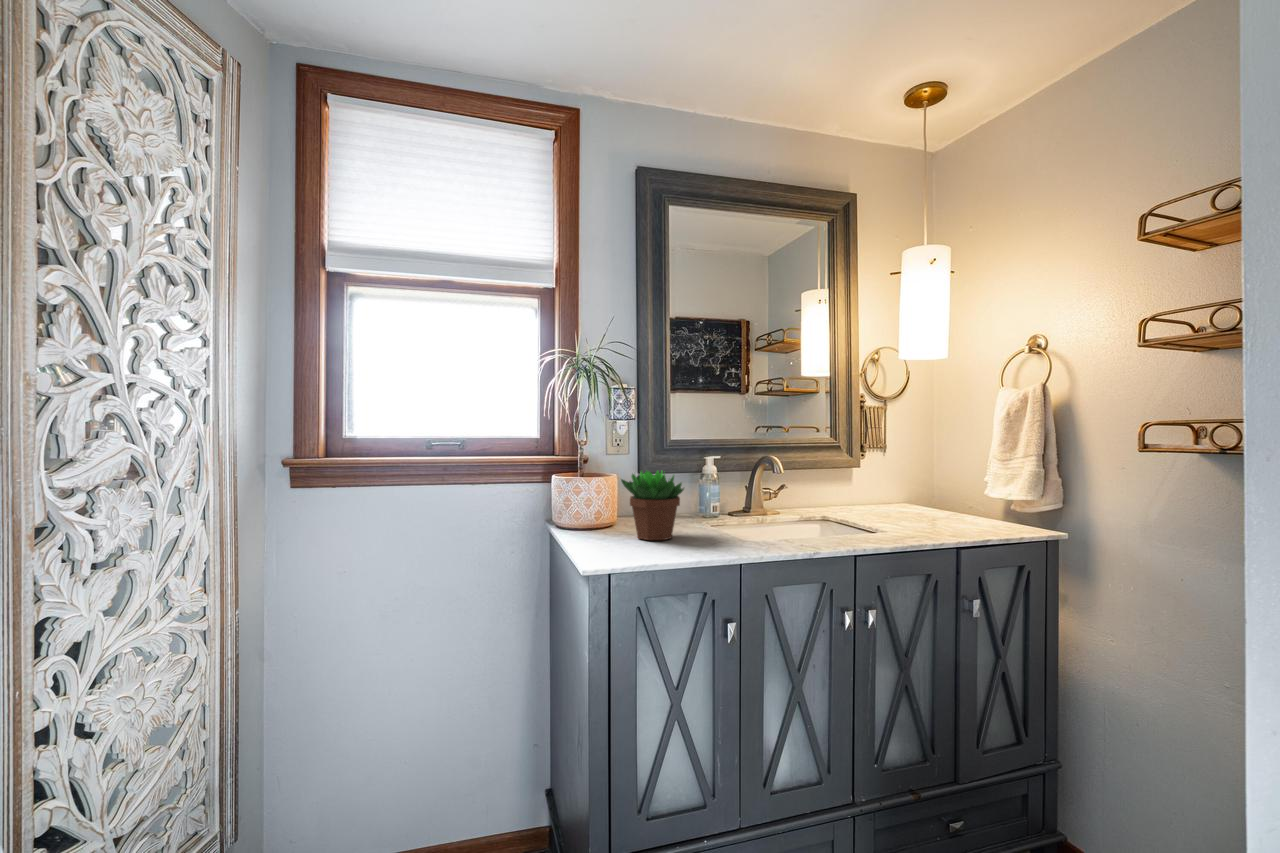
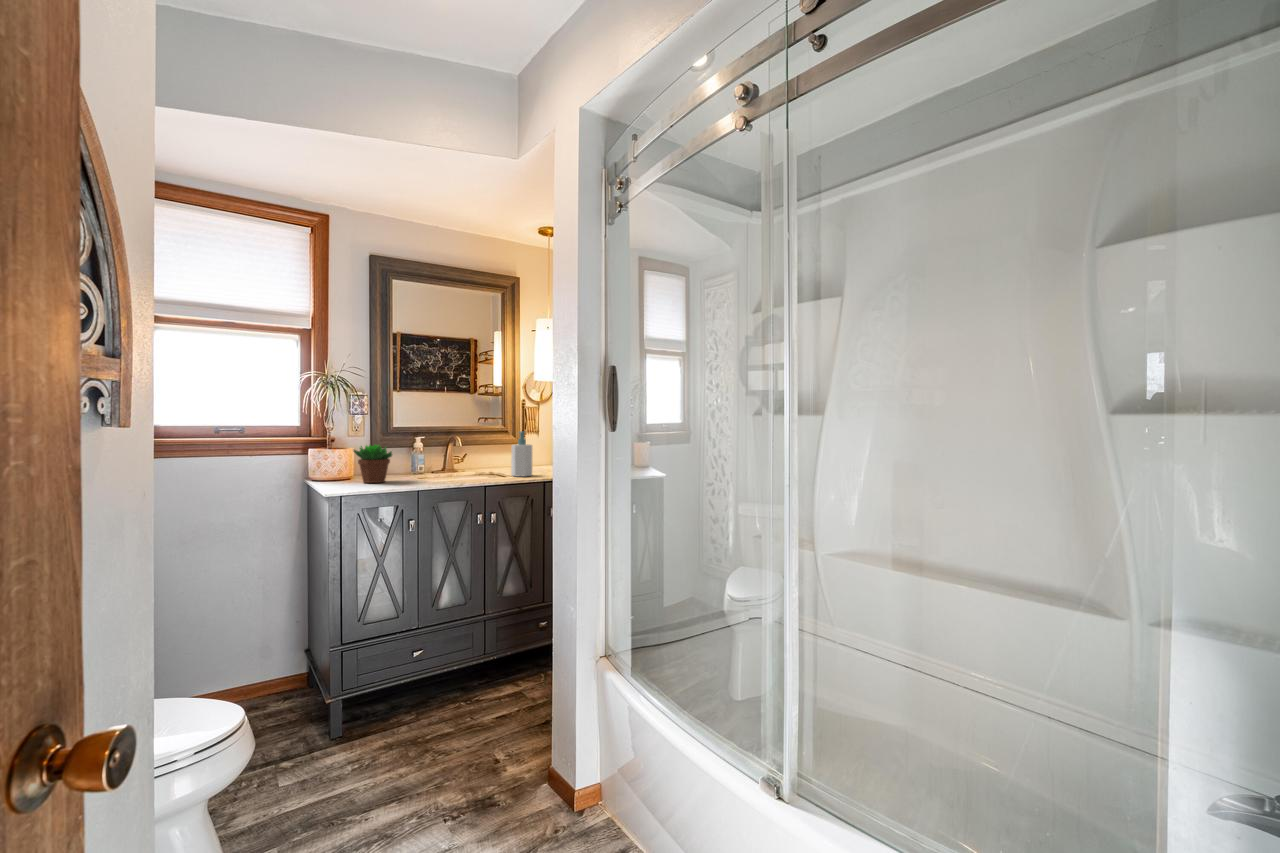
soap bottle: none [880,448,922,533] -> present [511,431,532,477]

